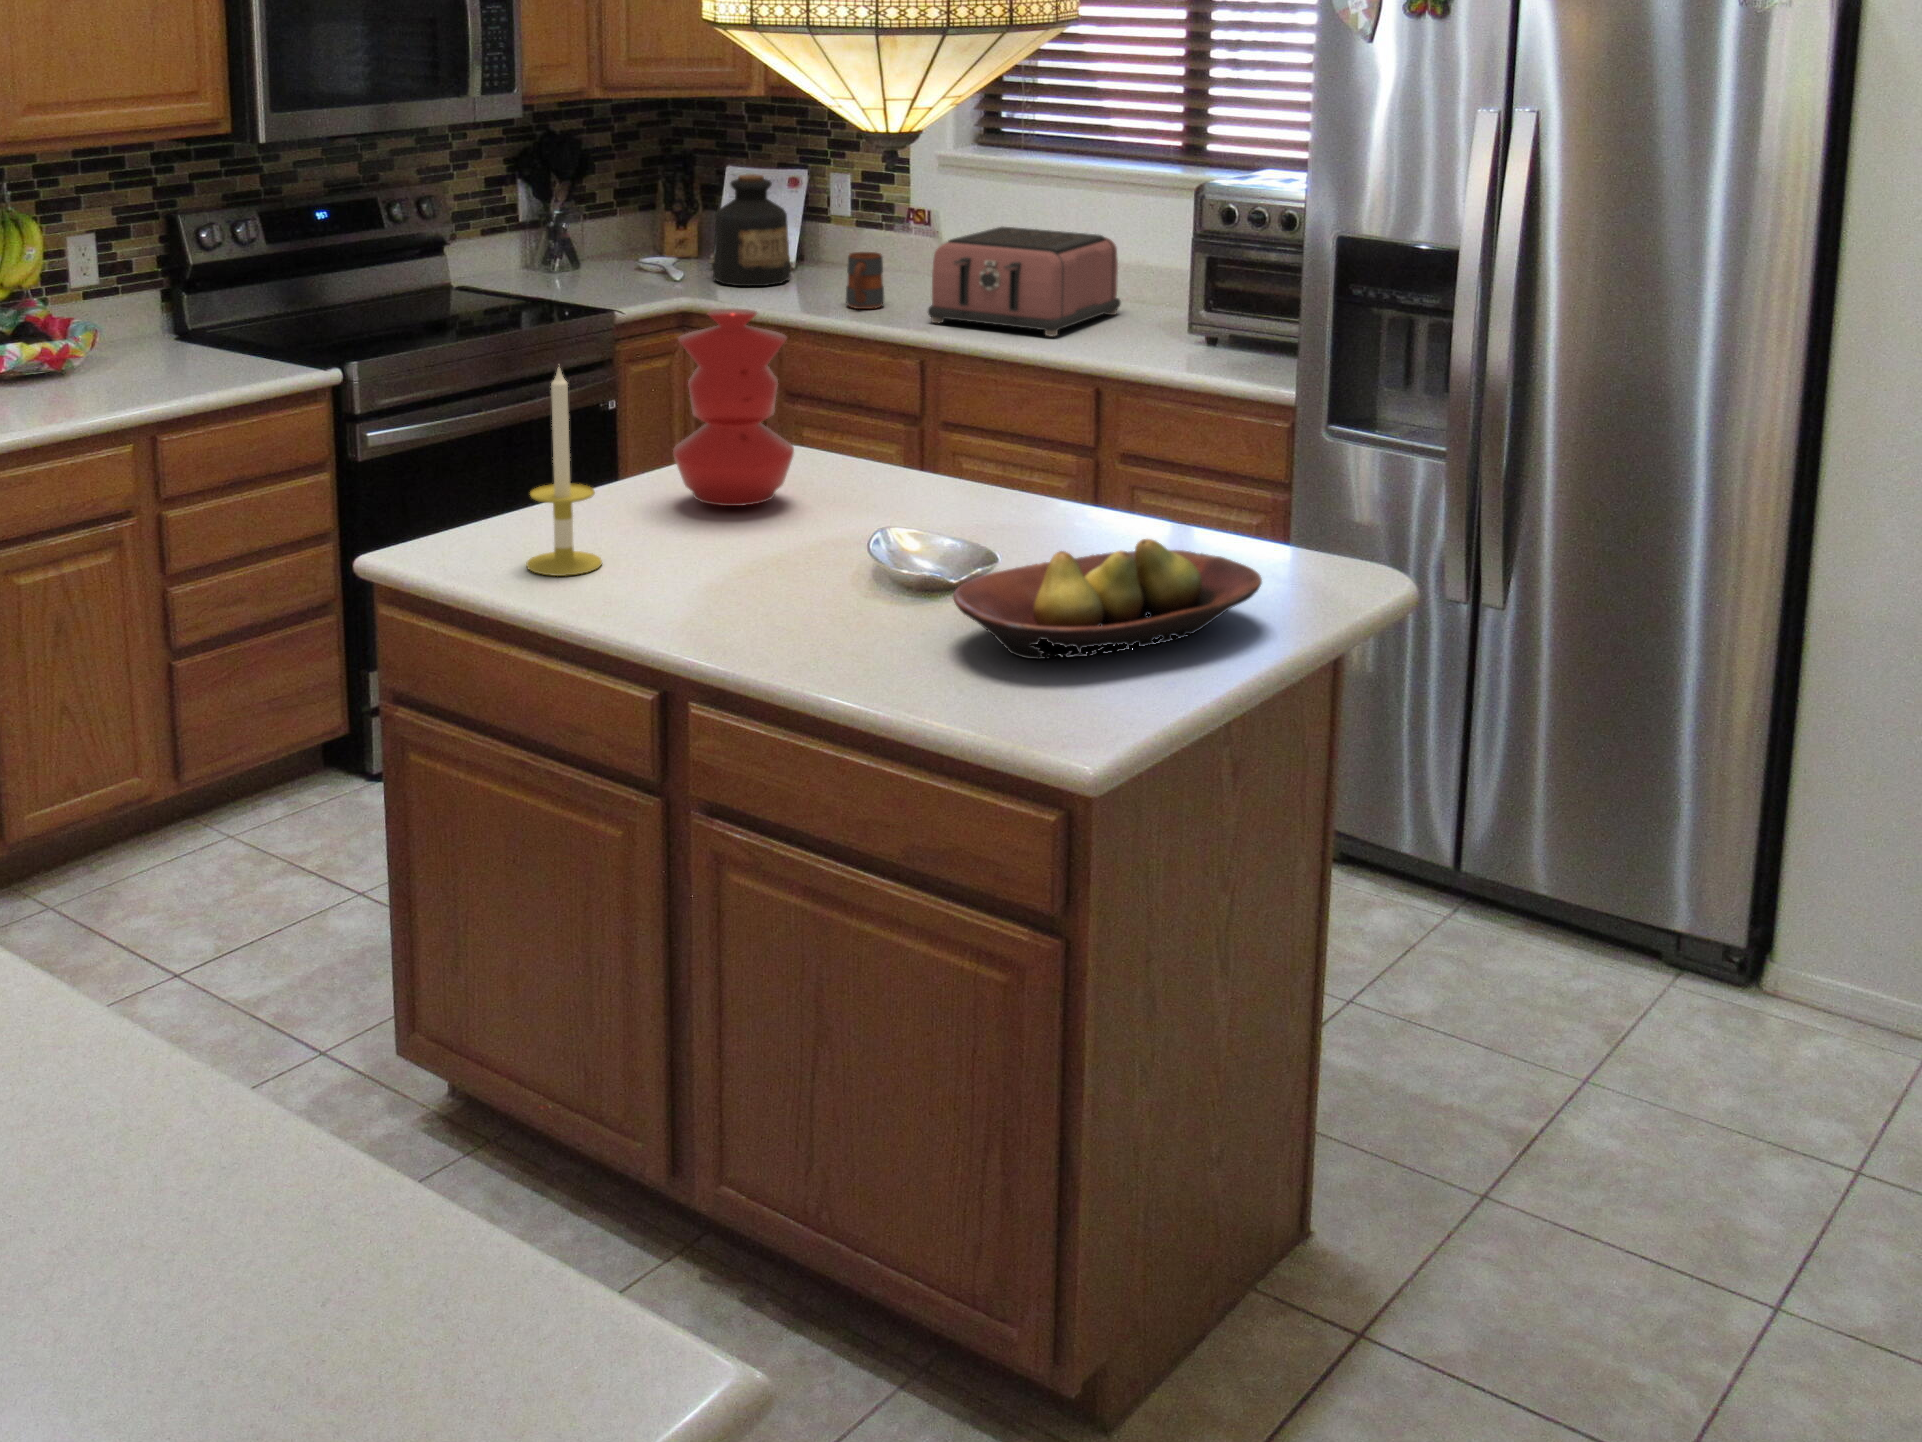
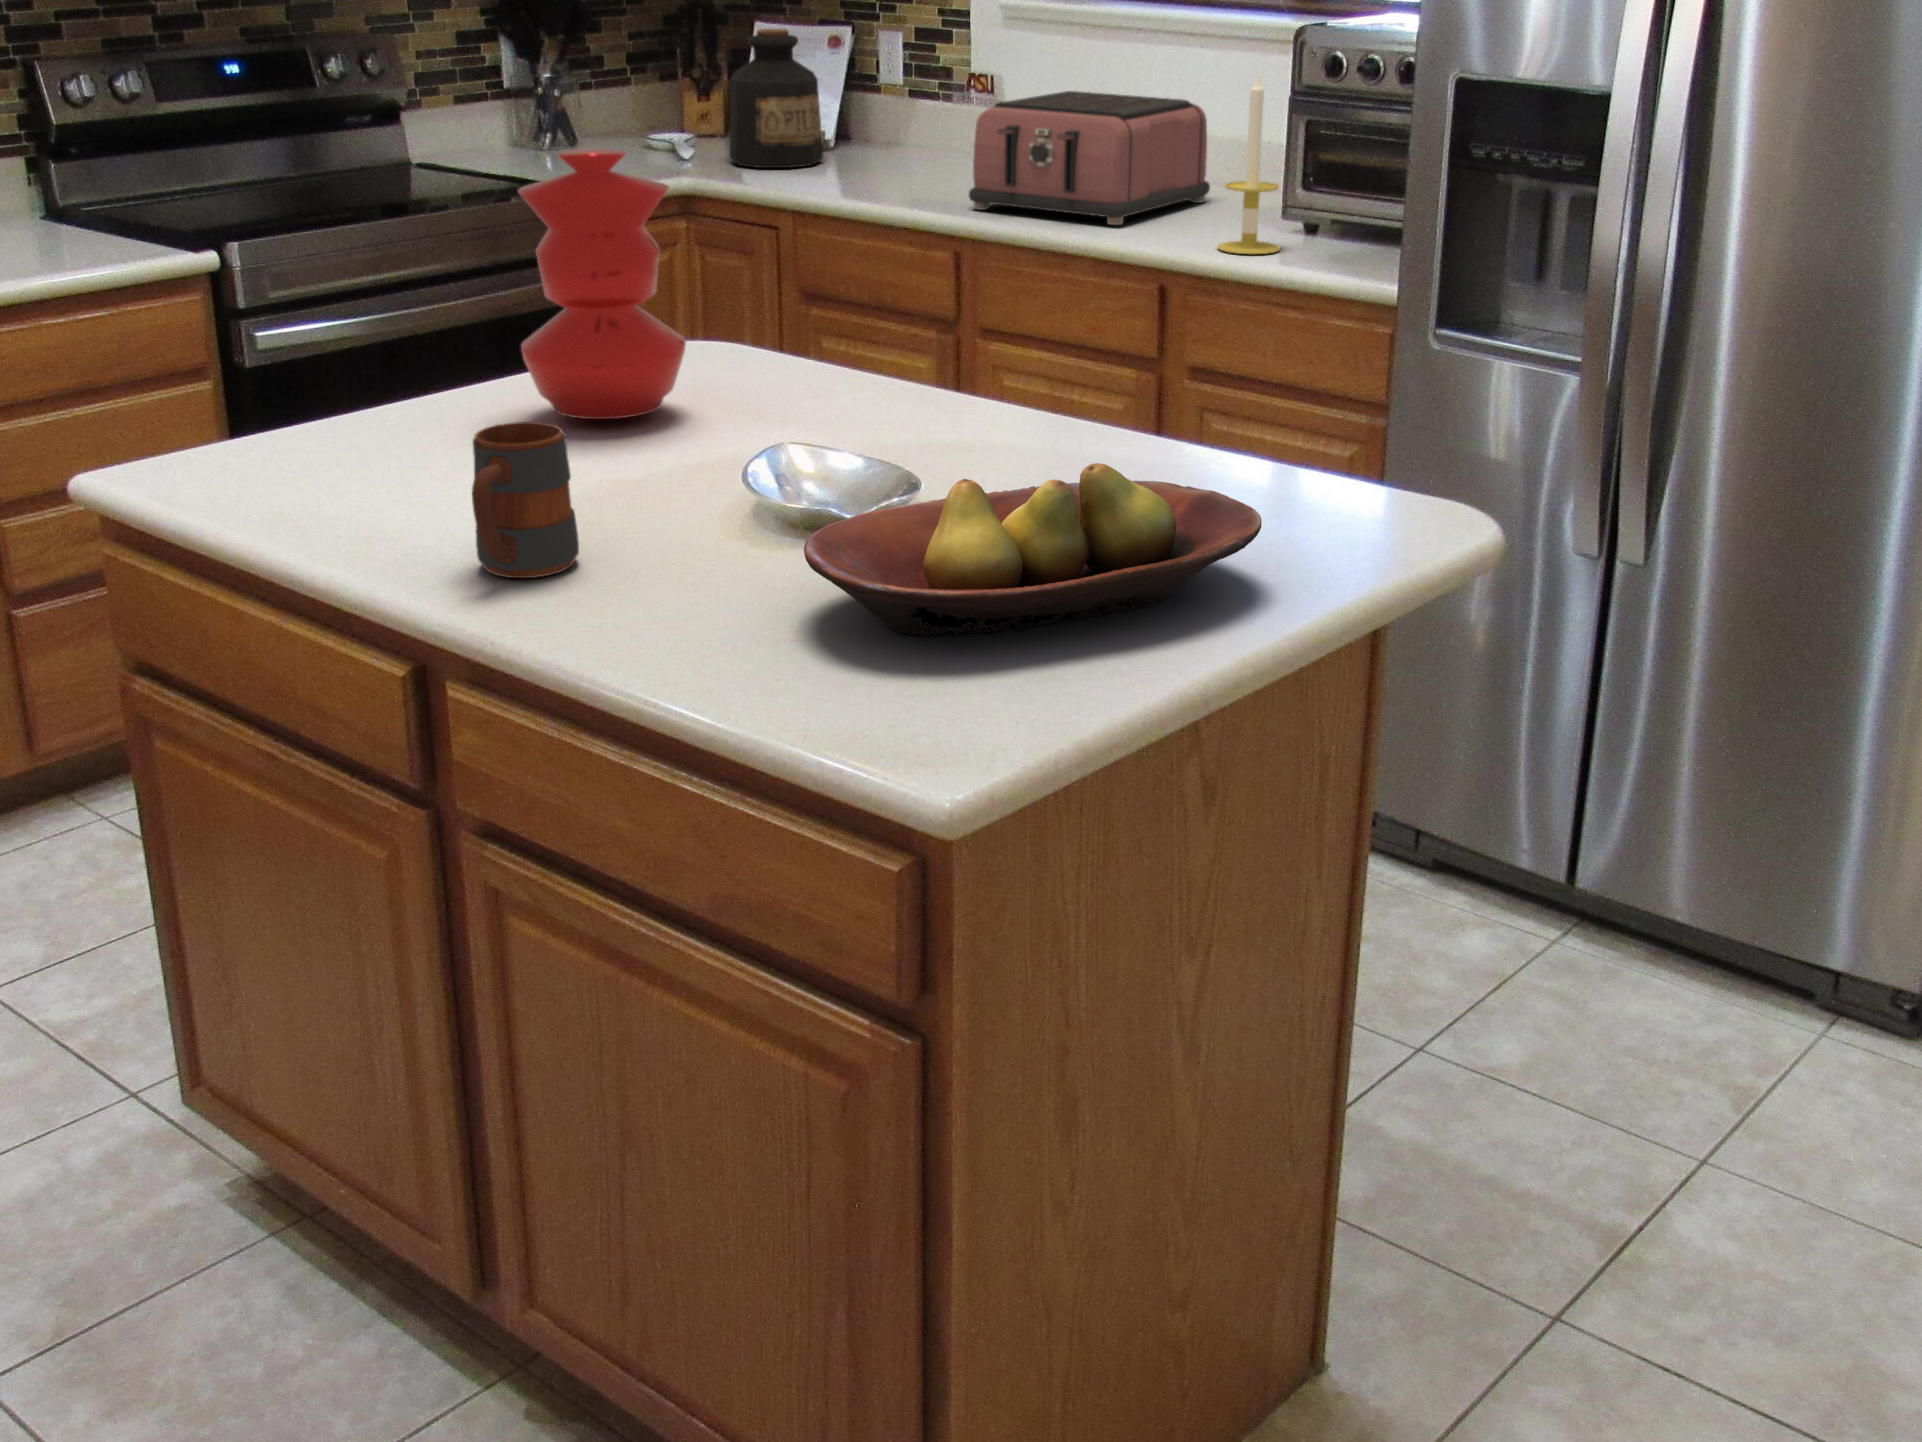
mug: present [846,252,884,309] -> present [472,422,579,578]
candle: present [526,364,602,576] -> present [1218,75,1280,254]

